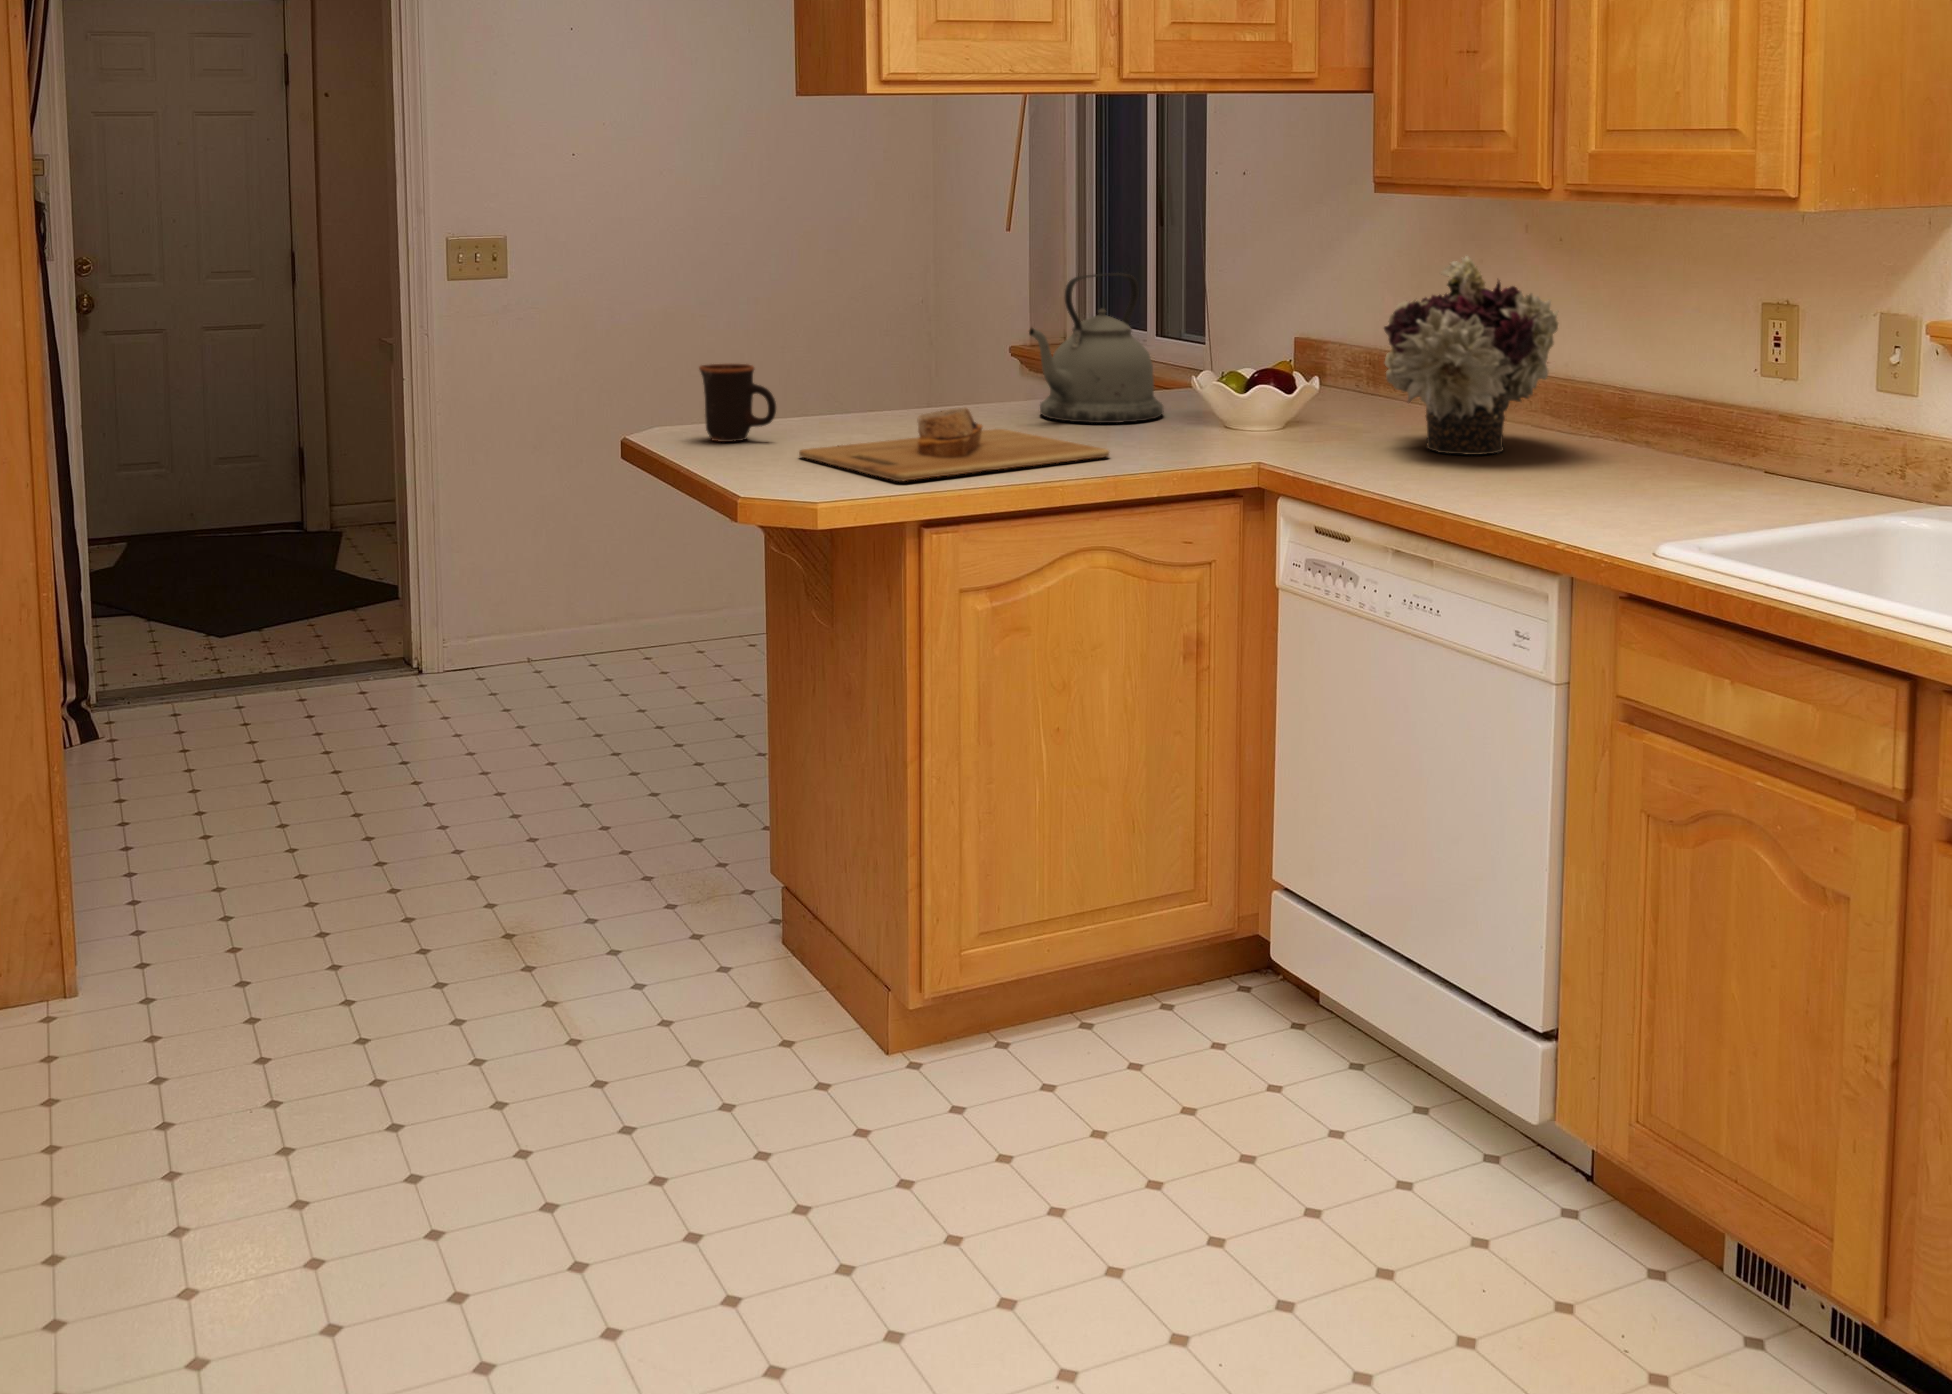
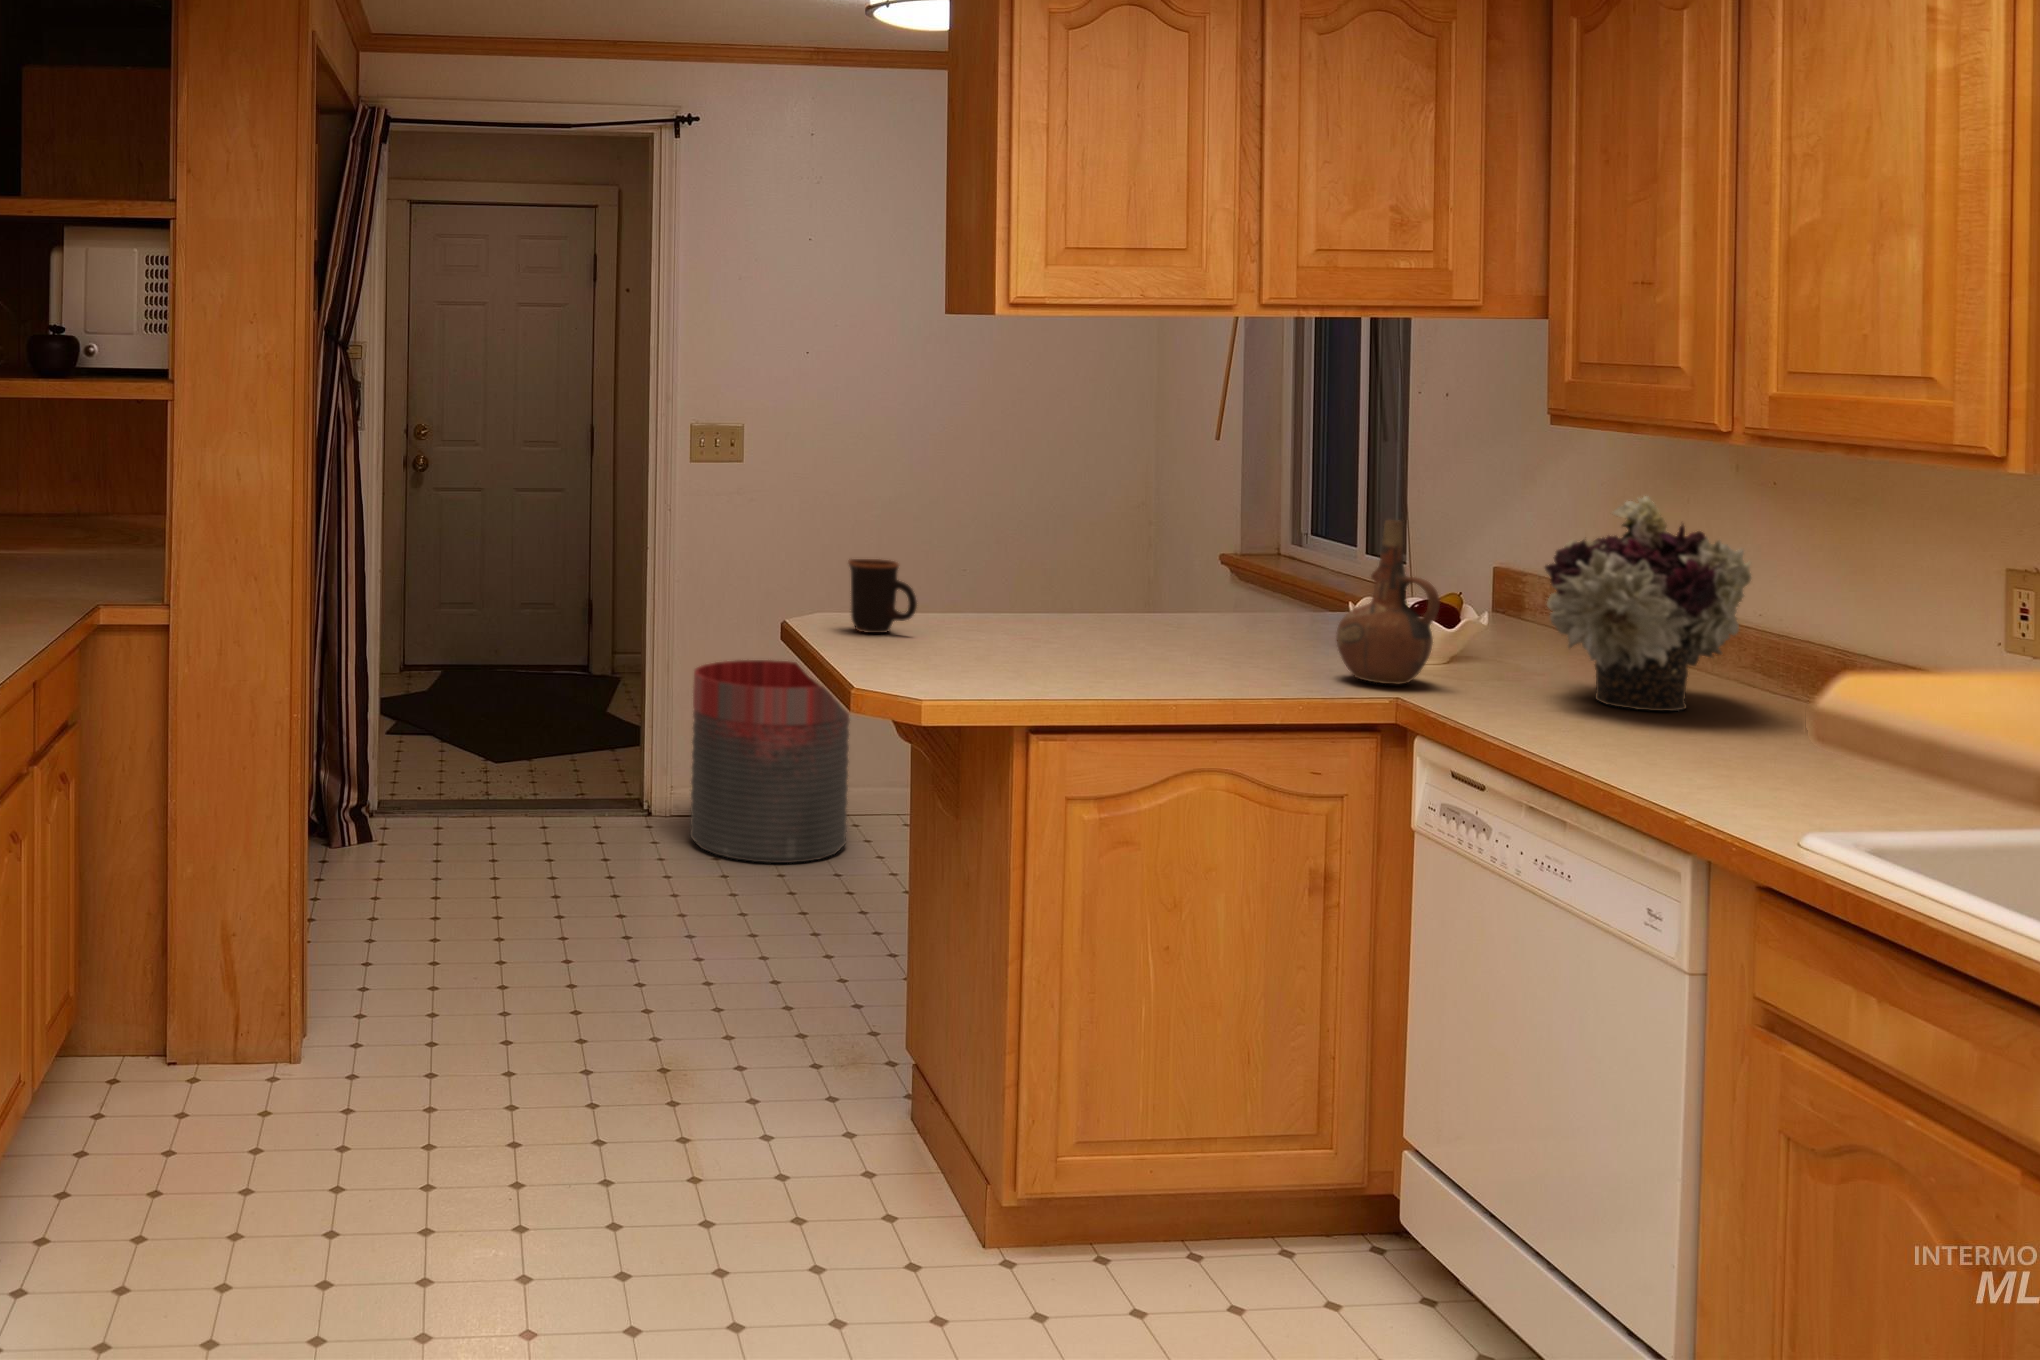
kettle: present [1029,273,1164,423] -> none [1175,493,1321,645]
ceramic pitcher: none [1197,291,1291,450] -> present [1337,520,1440,685]
cutting board: present [799,408,1109,481] -> none [928,618,1236,685]
trash can: none [476,485,651,698] -> present [690,660,849,863]

